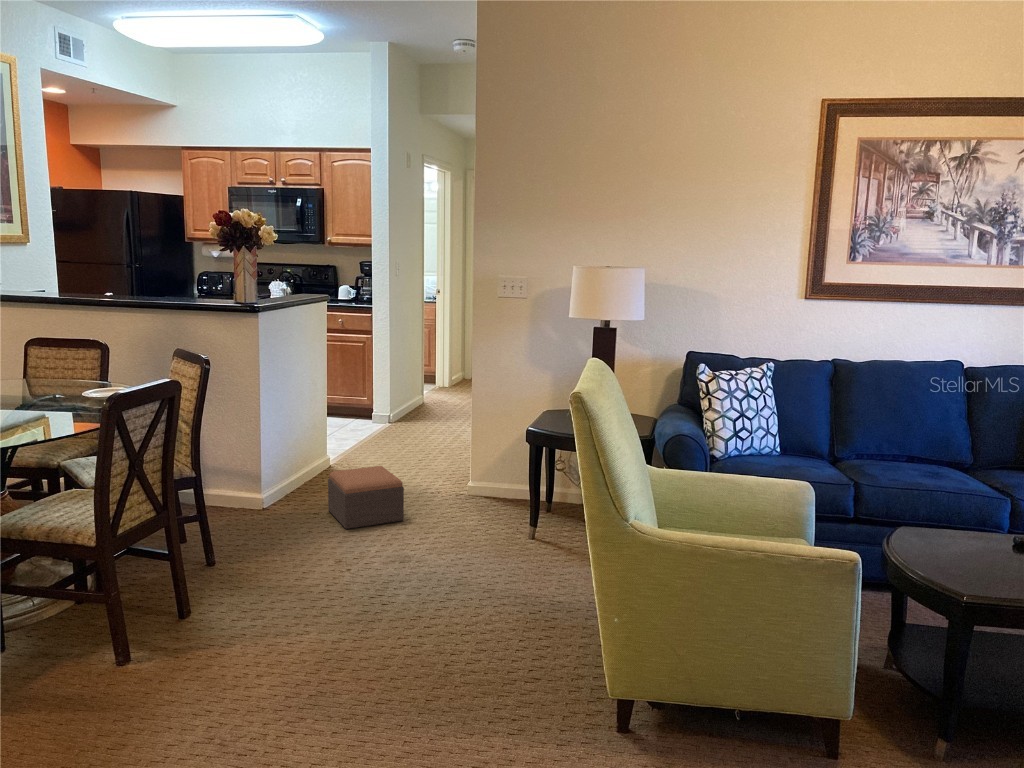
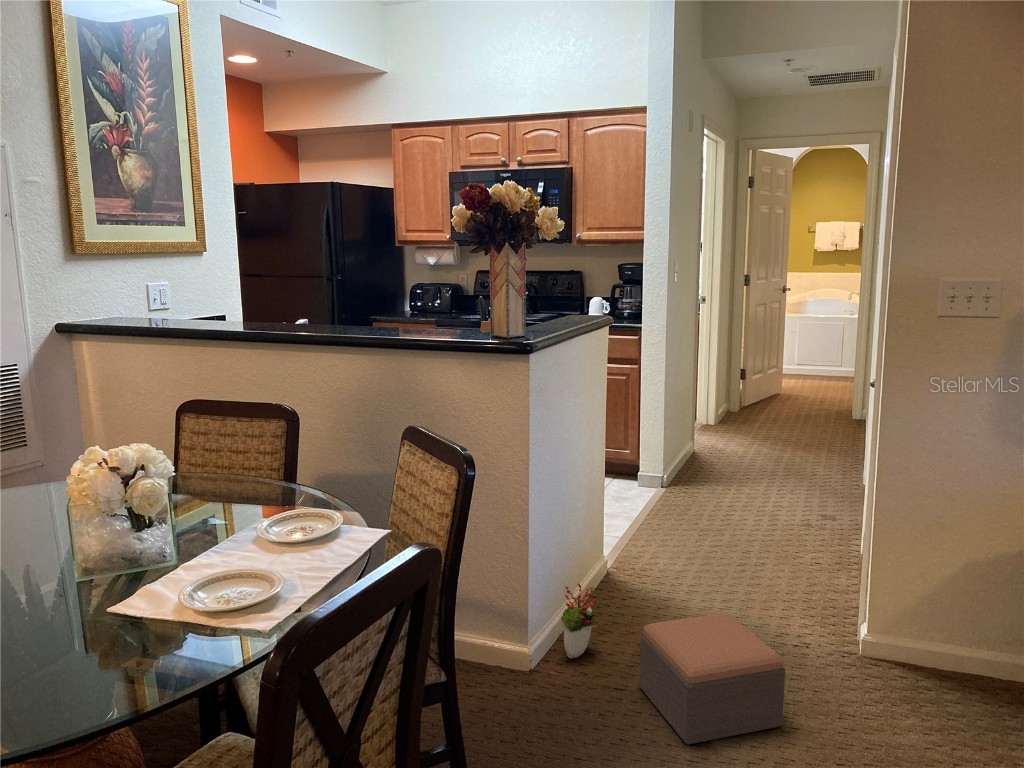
decorative plant: none [284,455,307,502] -> present [561,584,597,658]

